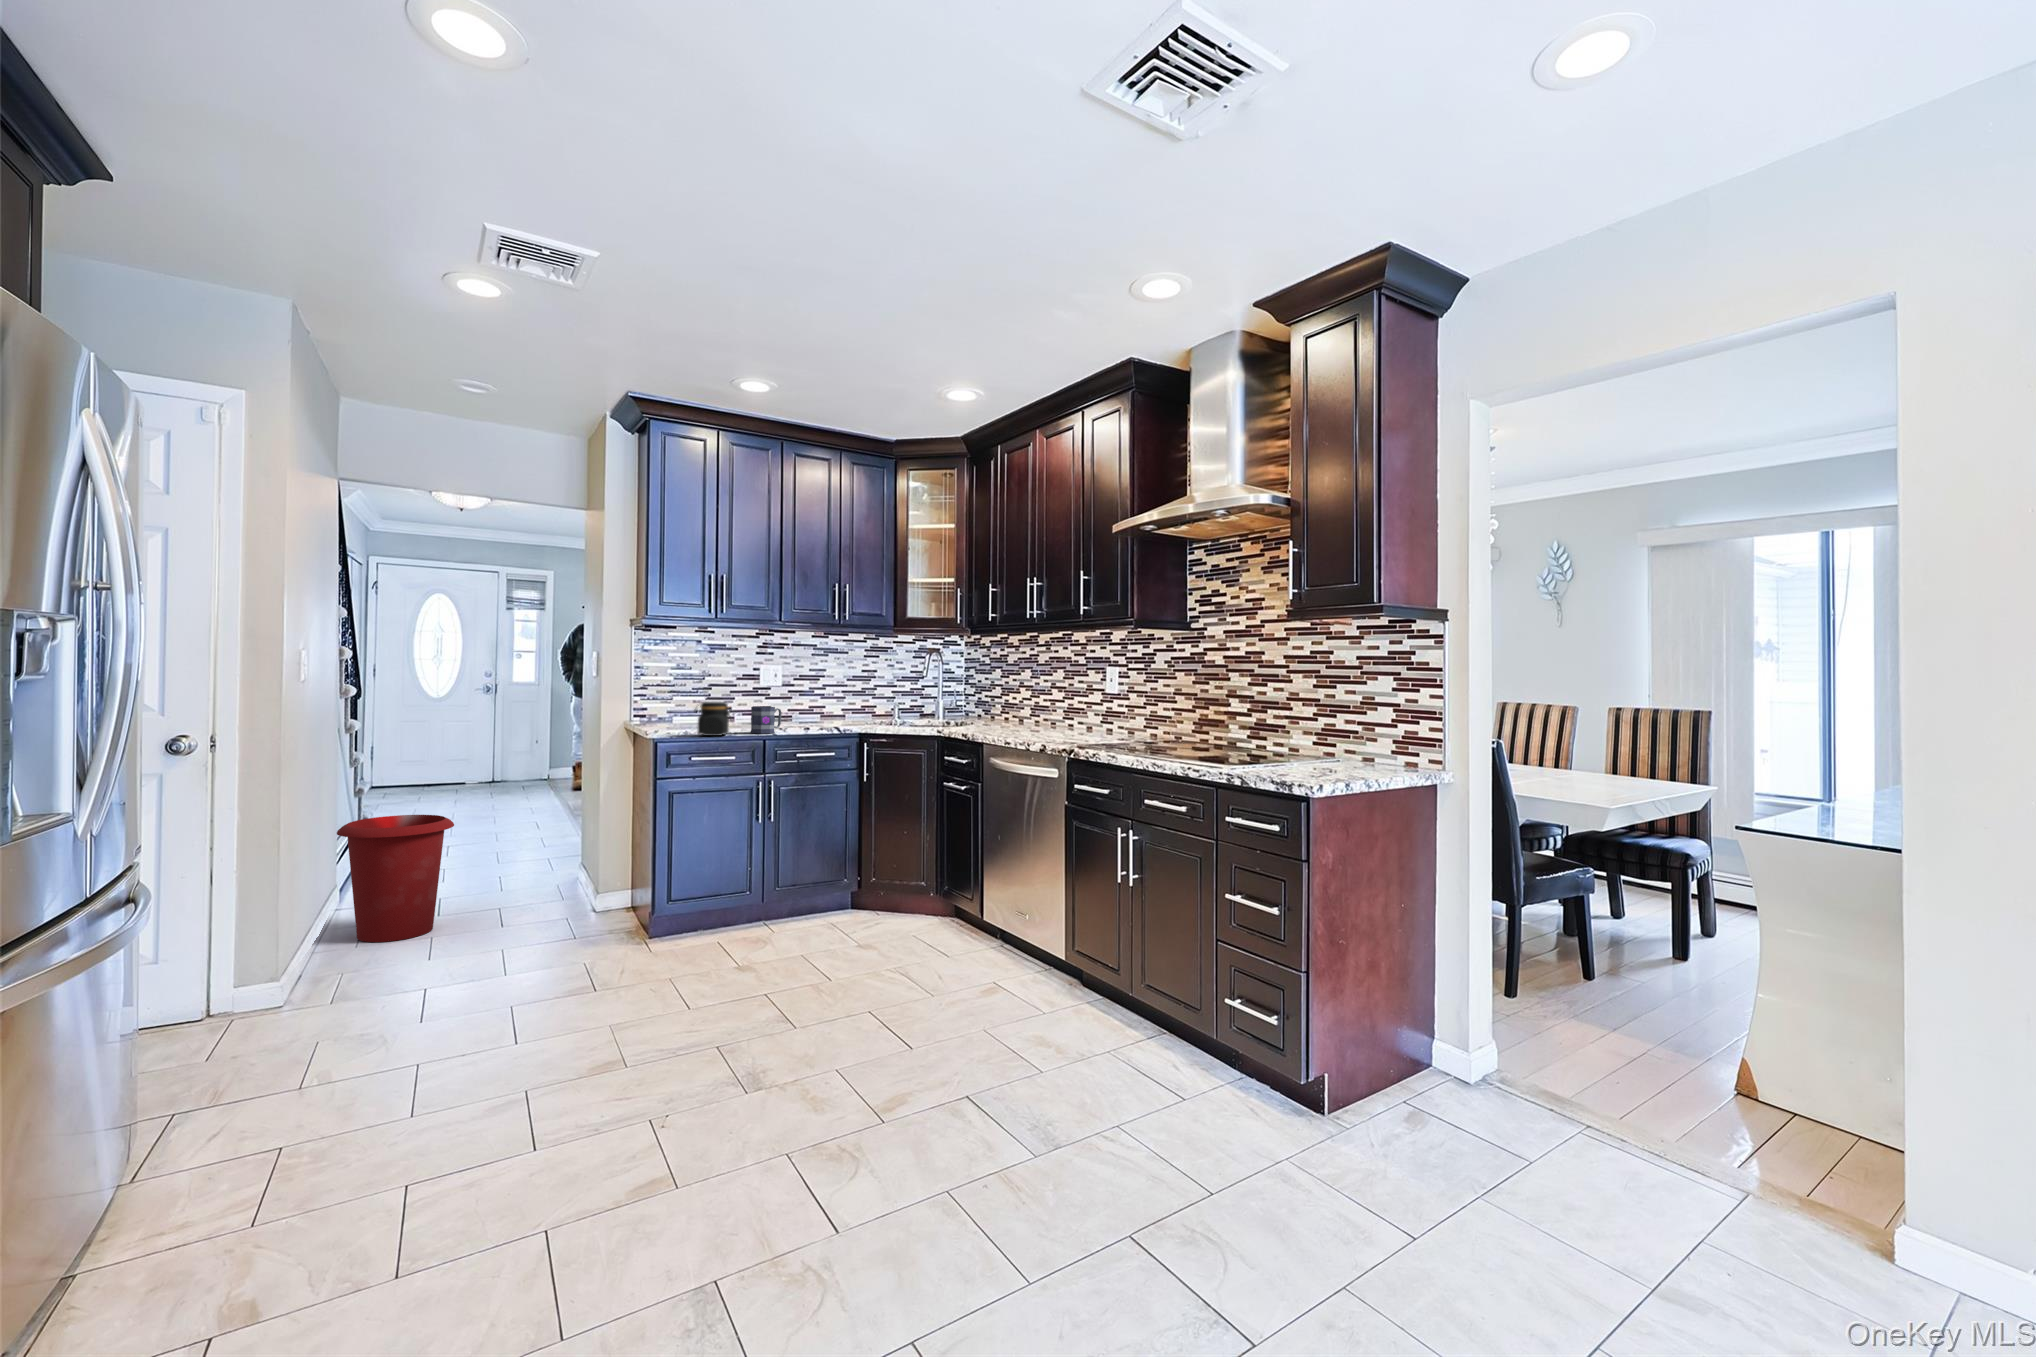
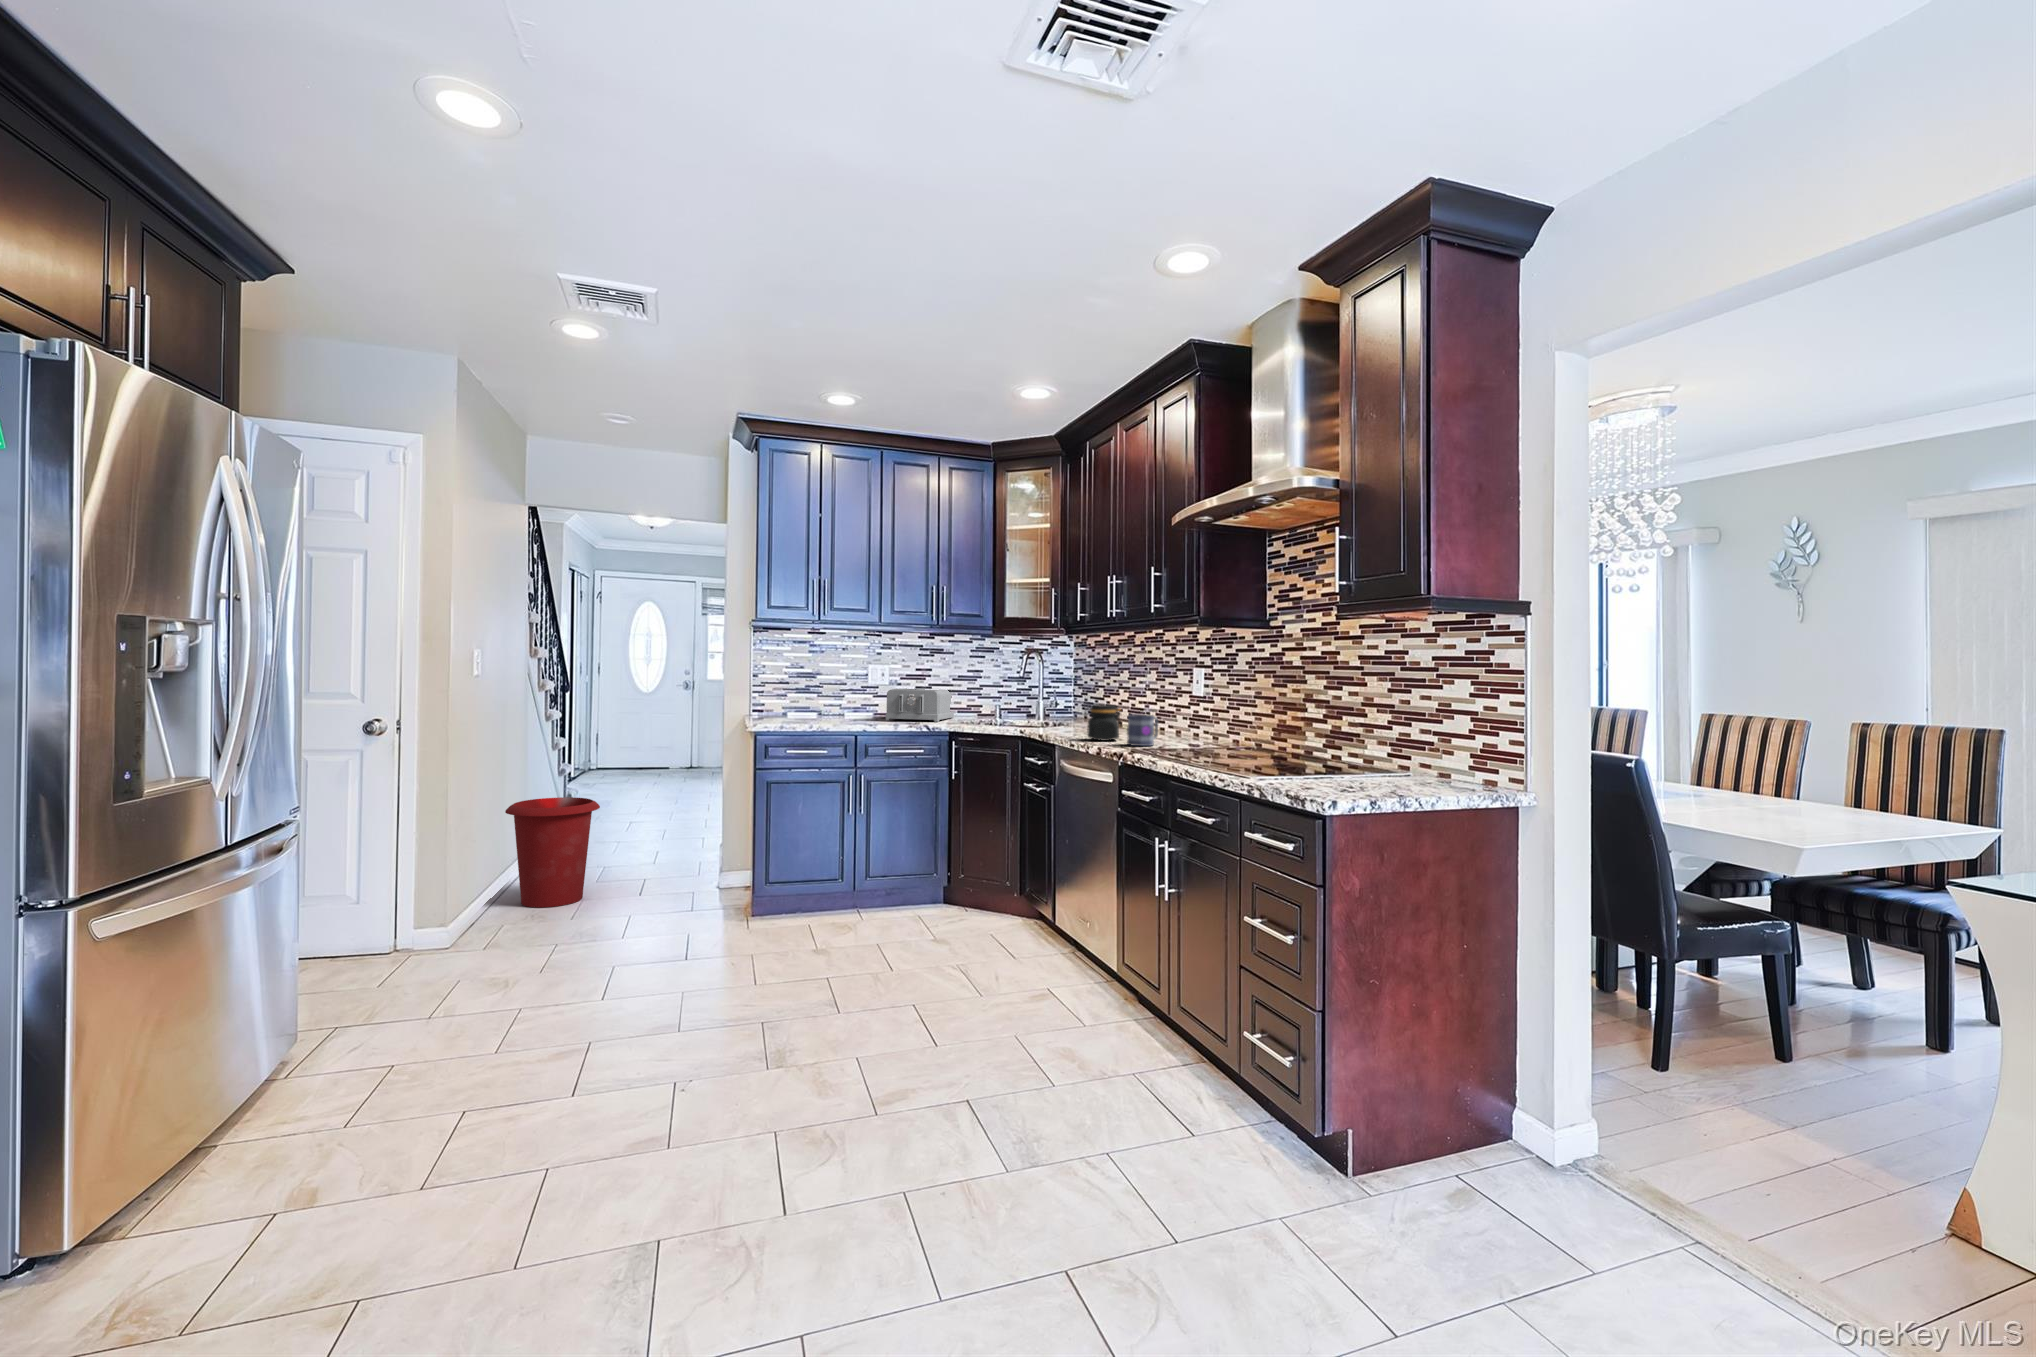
toaster: none [779,689,846,722] -> present [885,688,954,722]
jar: present [694,702,731,736] -> present [1084,704,1121,741]
mug: present [751,706,782,734] -> present [1127,715,1158,746]

